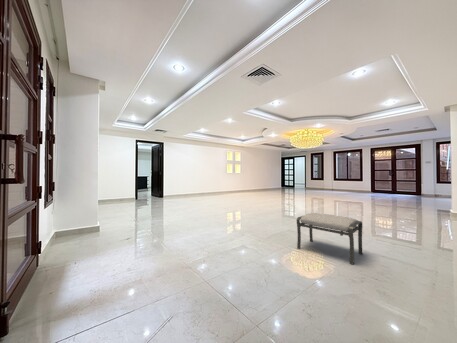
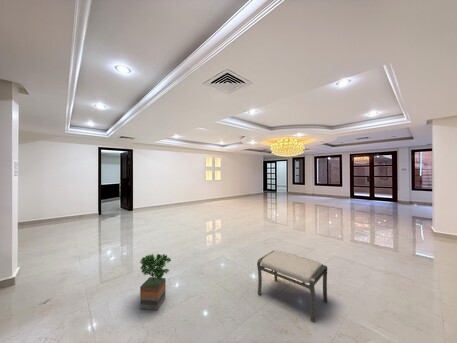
potted tree: none [196,209,222,254] -> present [140,254,171,310]

